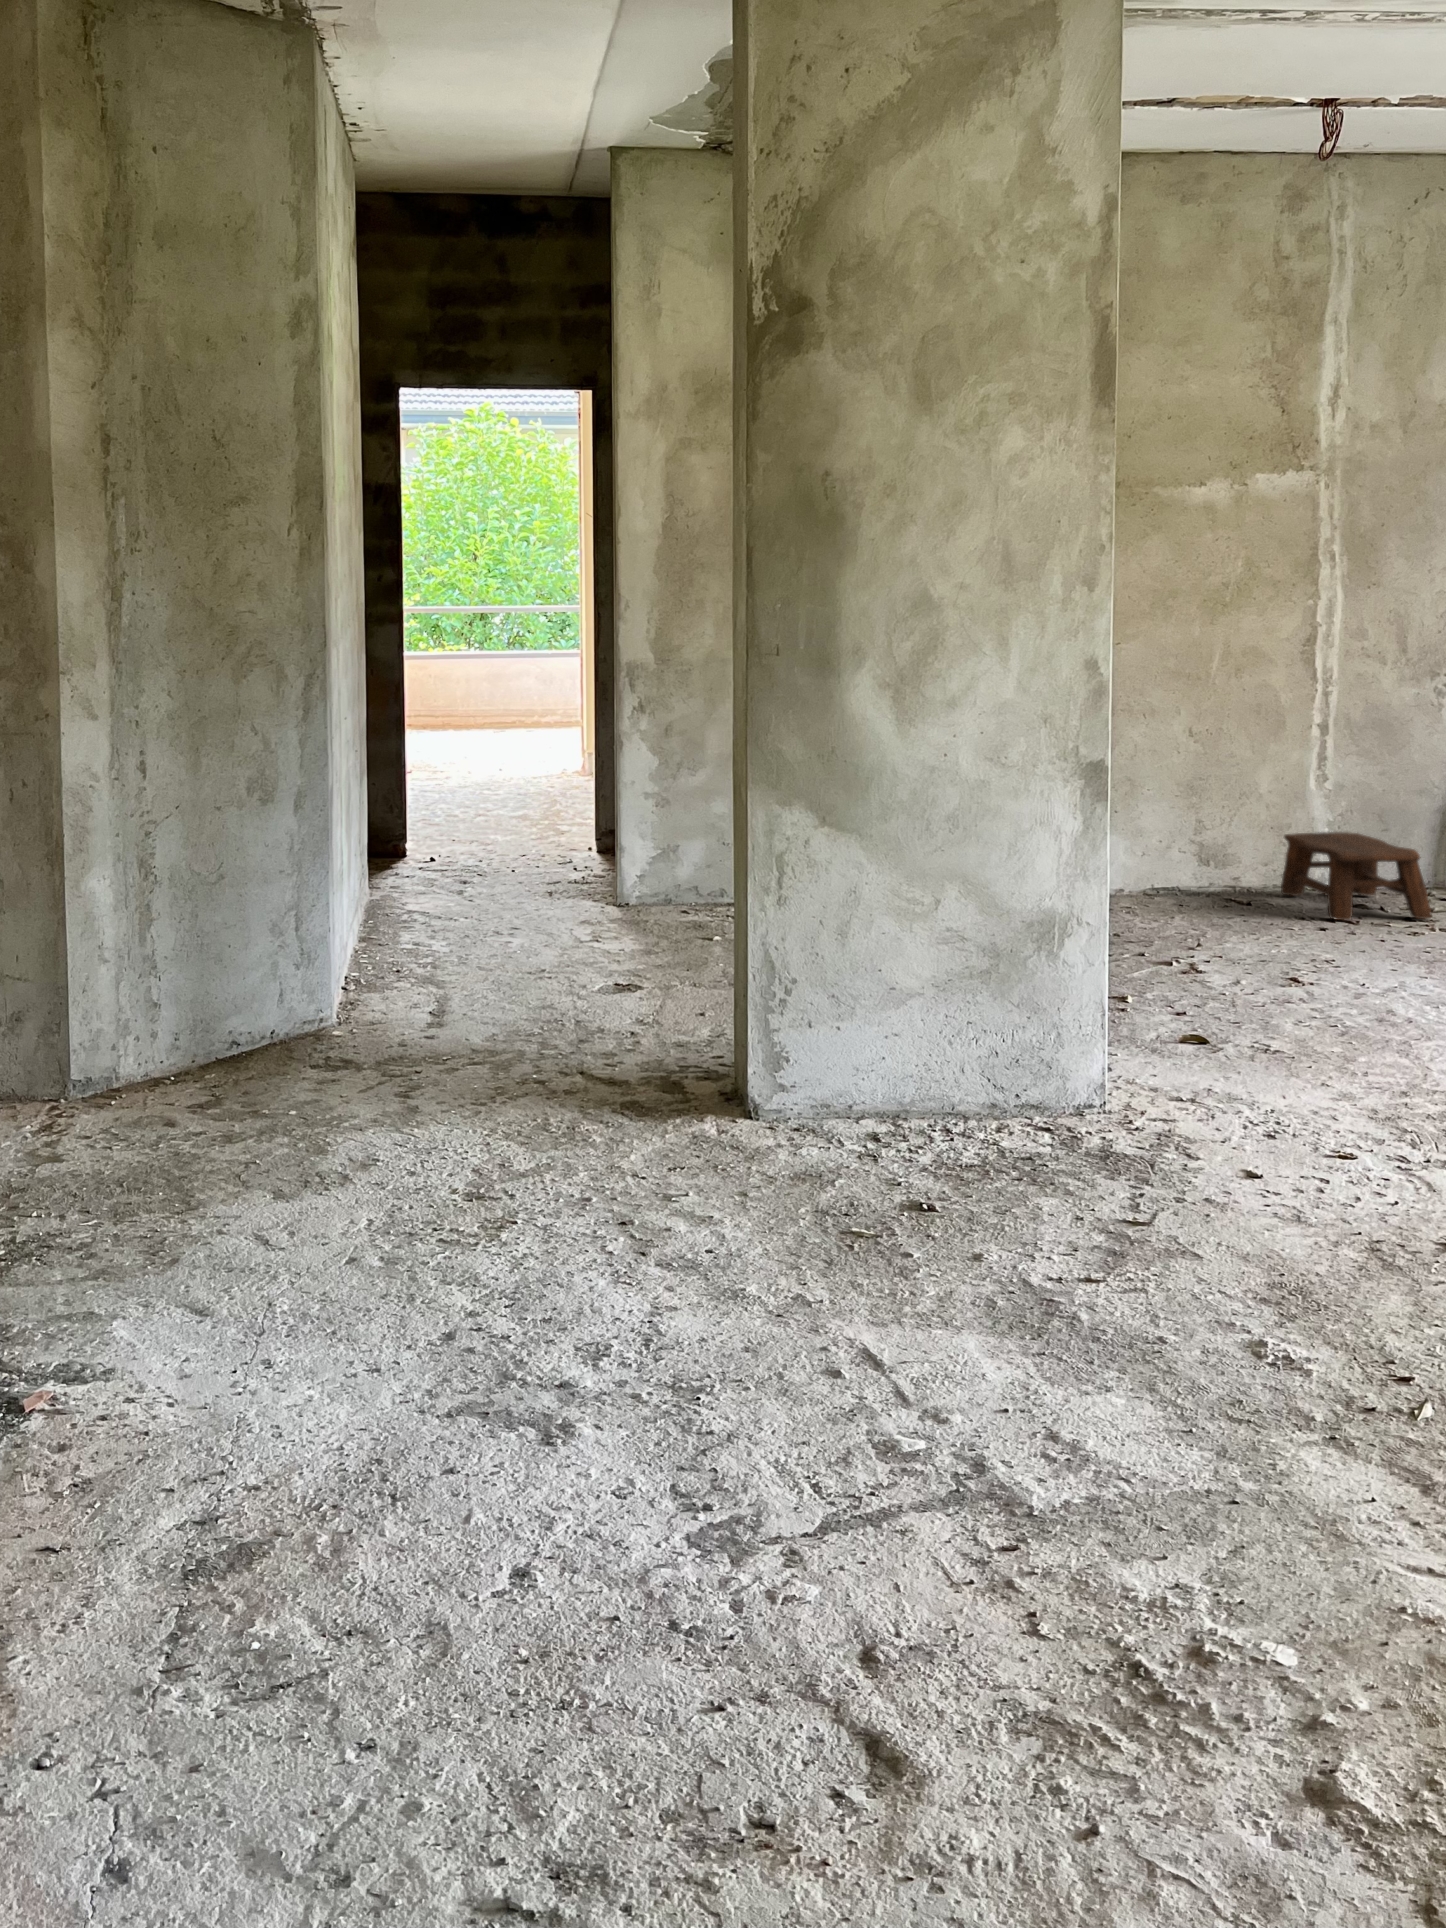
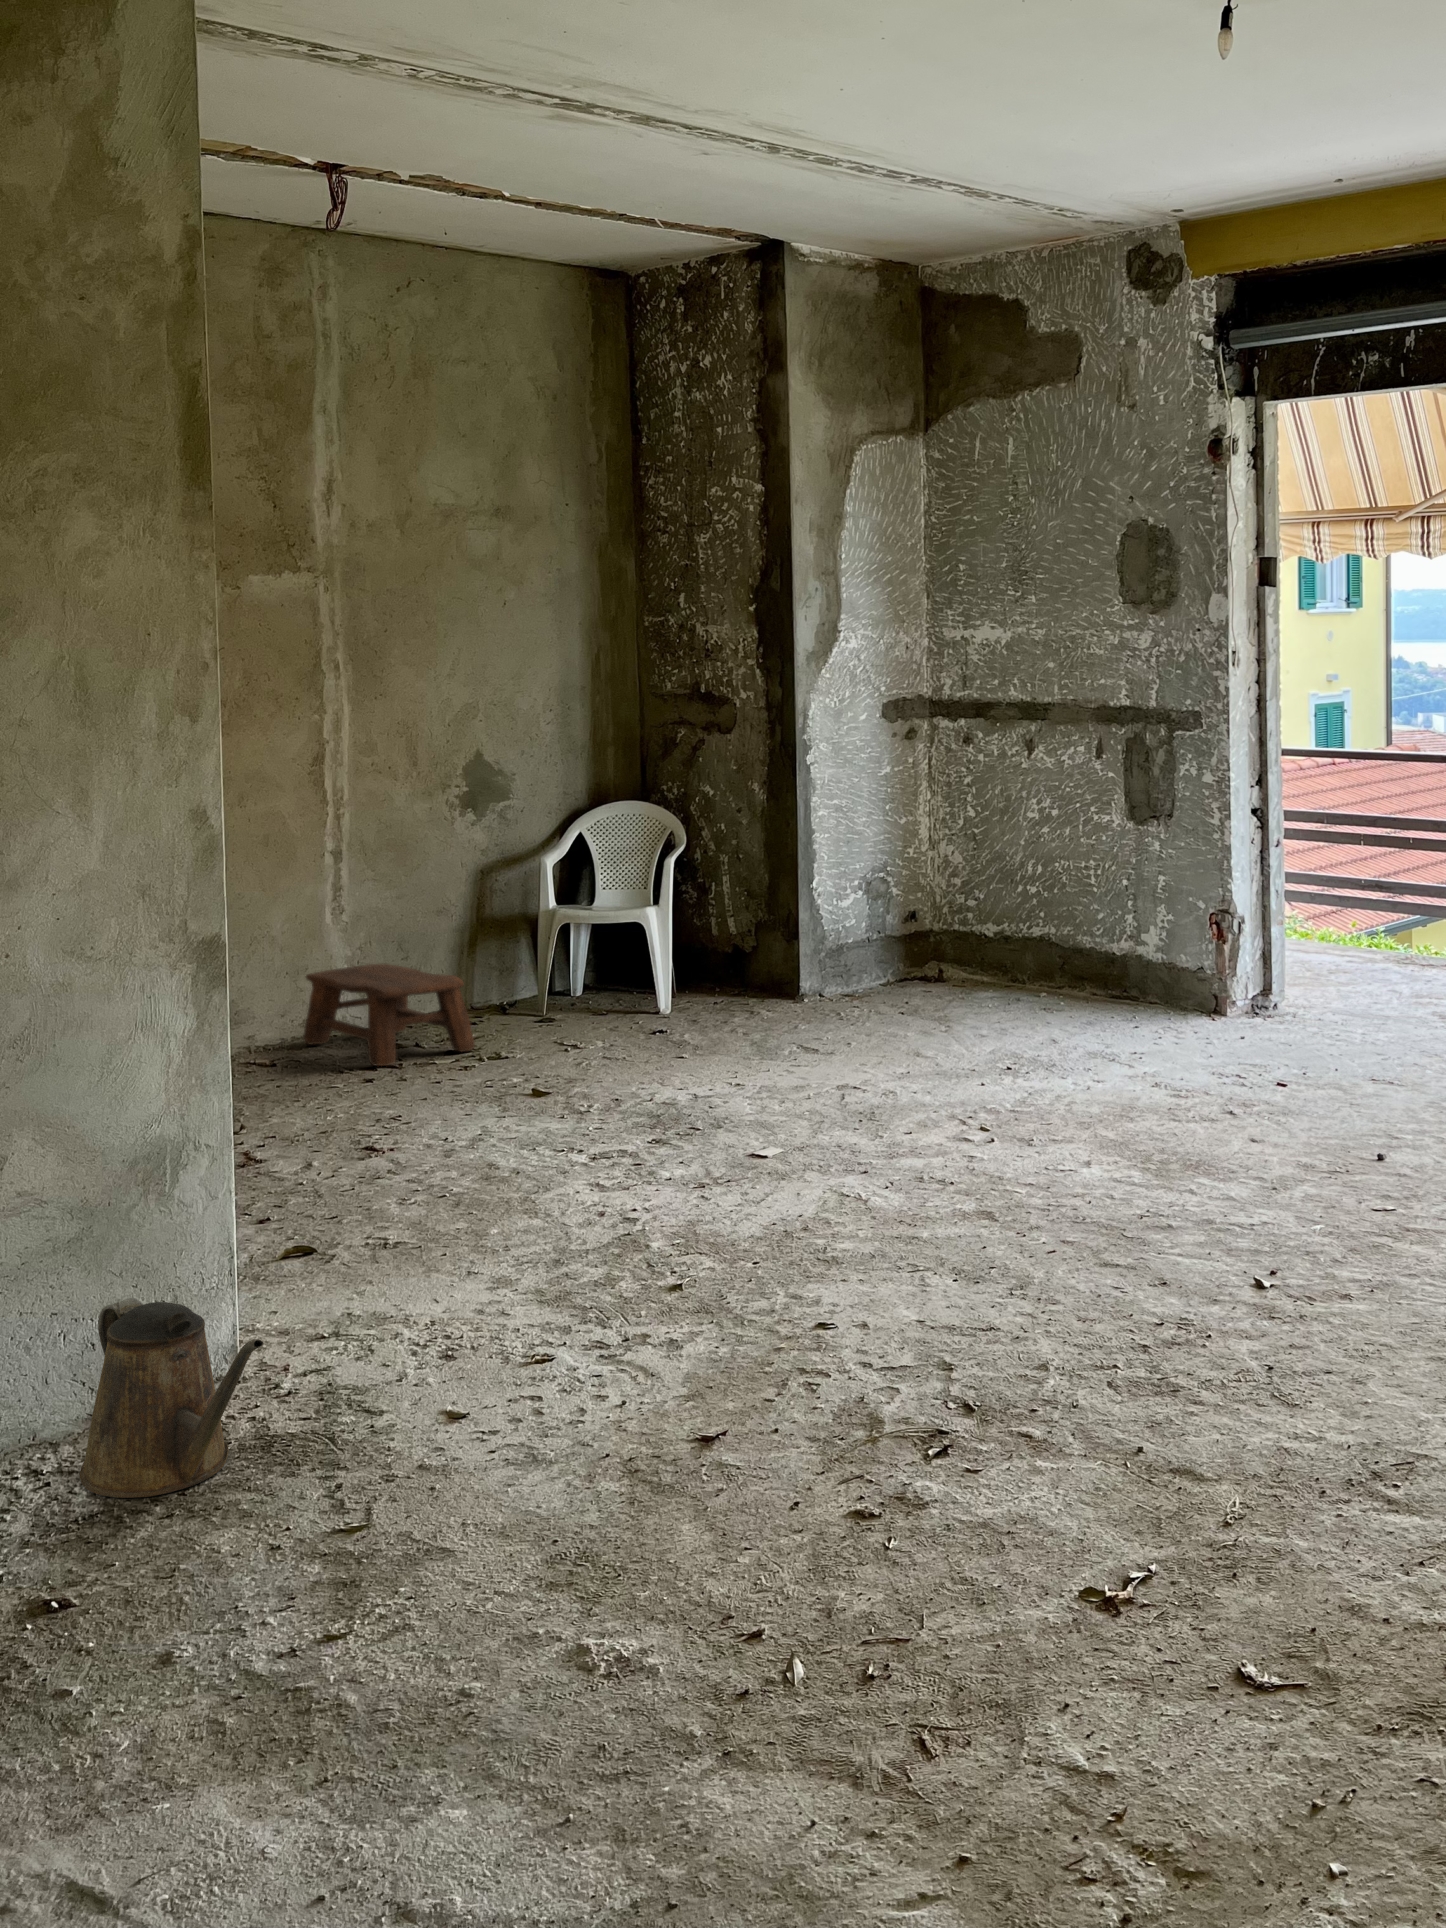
watering can: none [974,1029,1076,1168] -> present [80,1298,263,1498]

